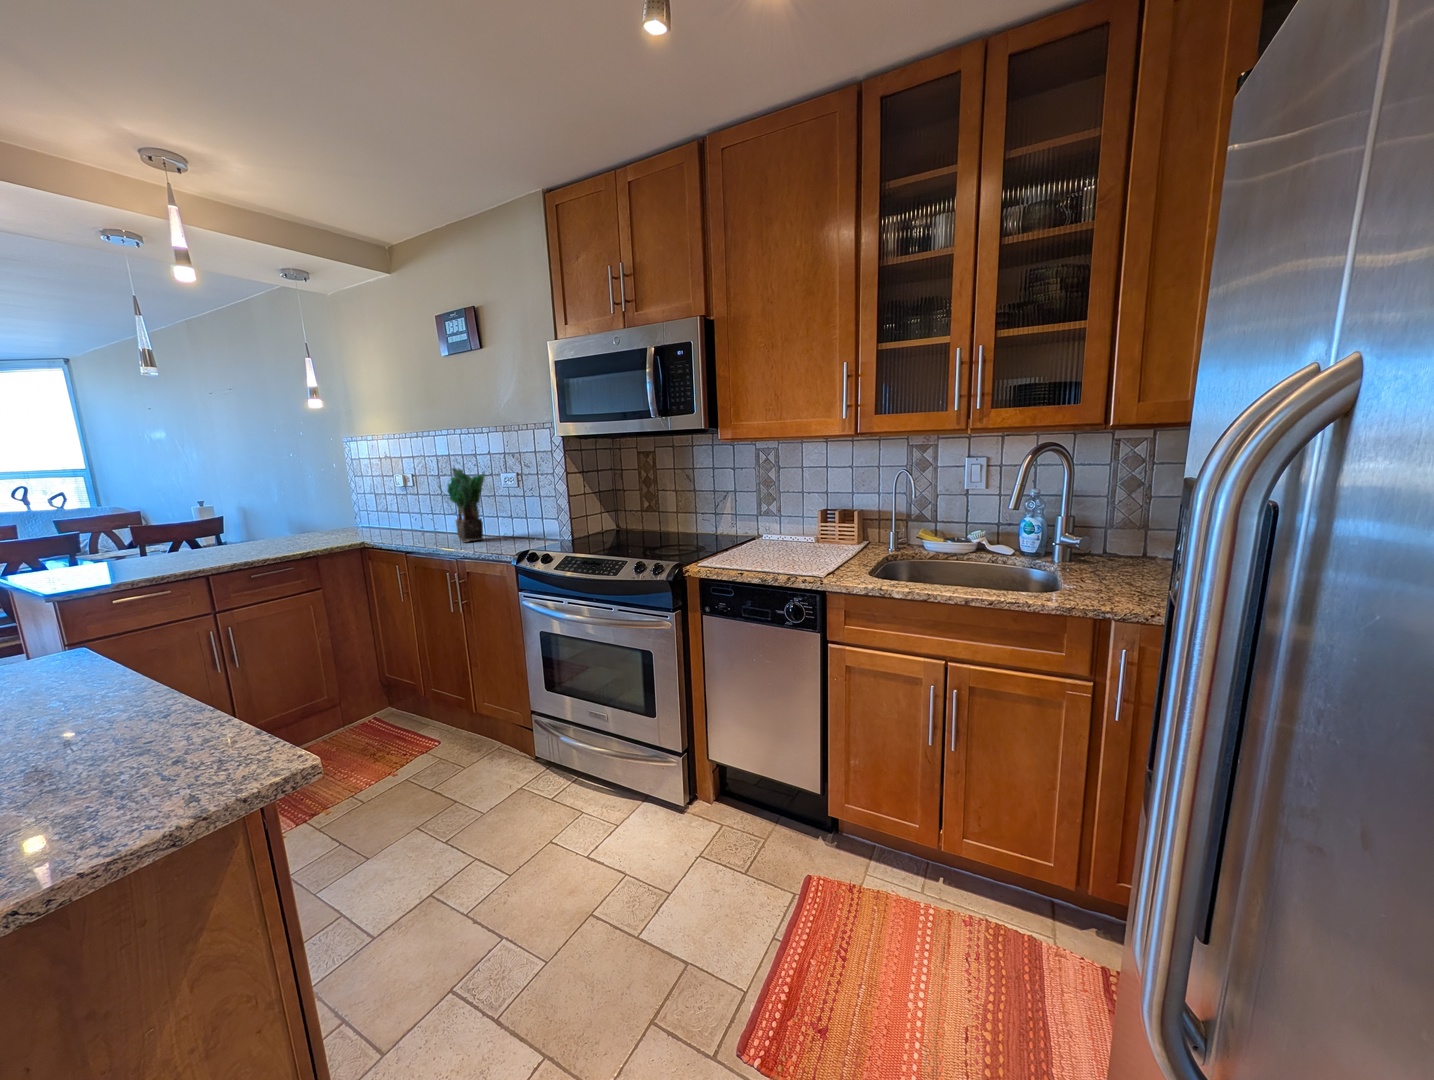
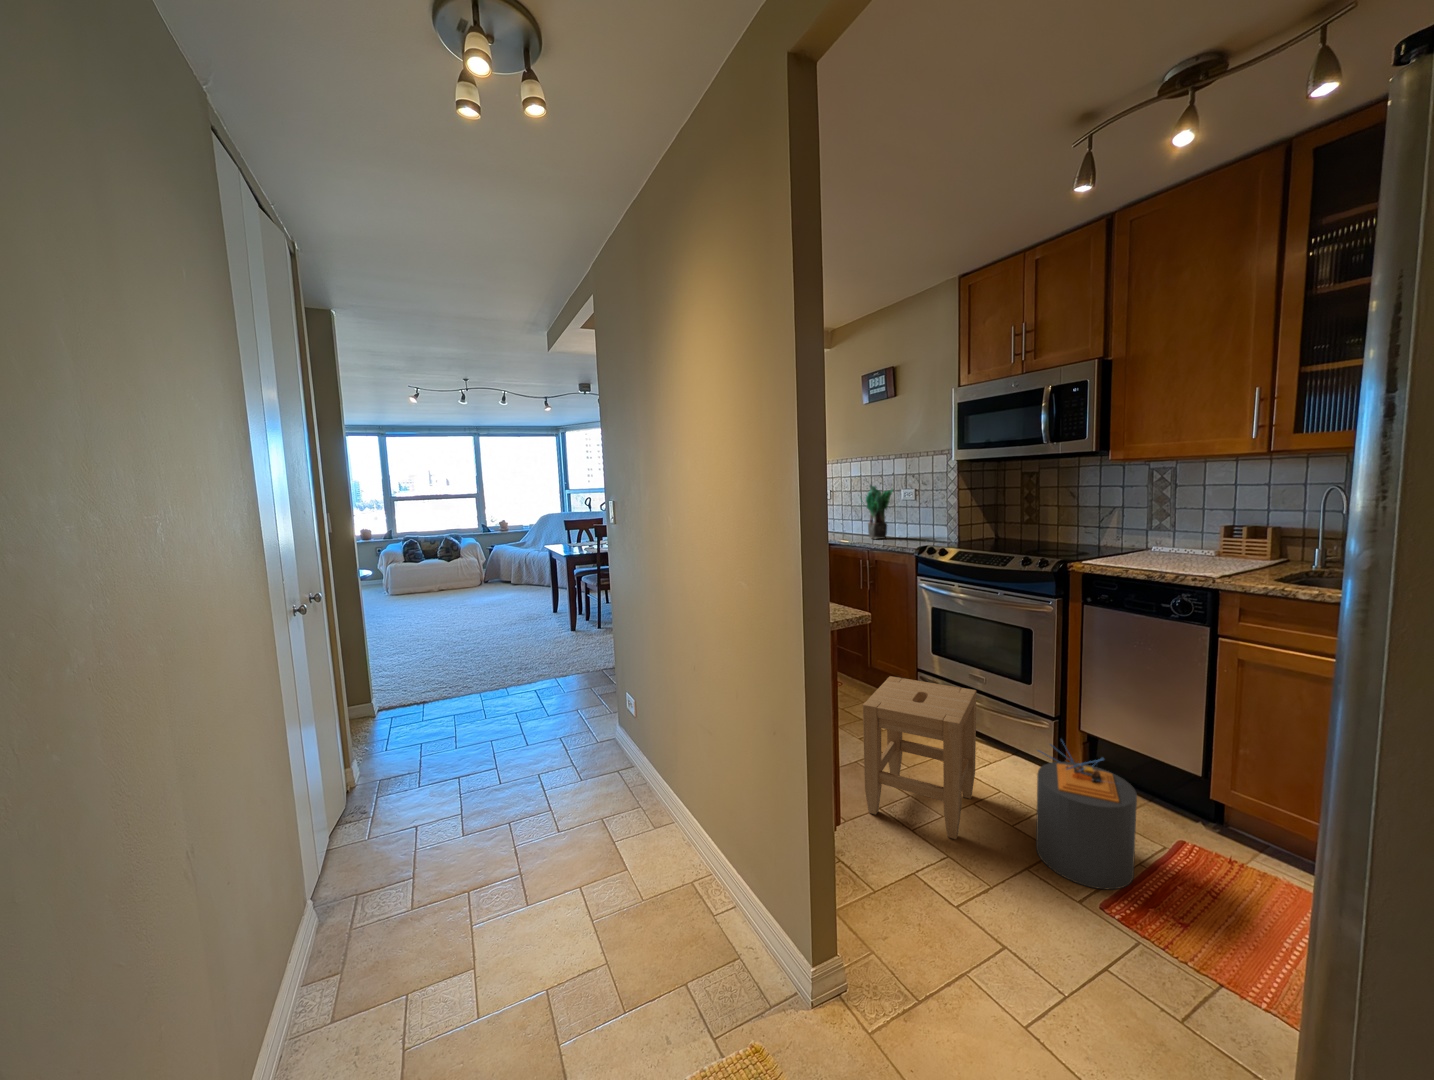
stool: none [399,761,592,1007] -> present [863,676,976,839]
trash can: none [651,809,769,1011] -> present [1036,740,1137,889]

